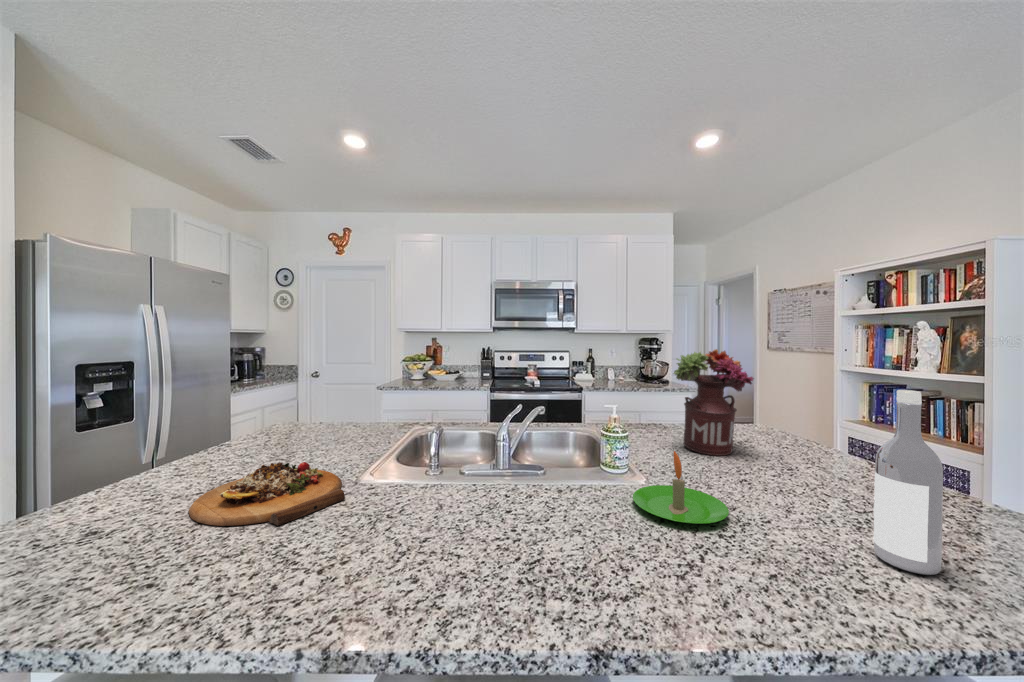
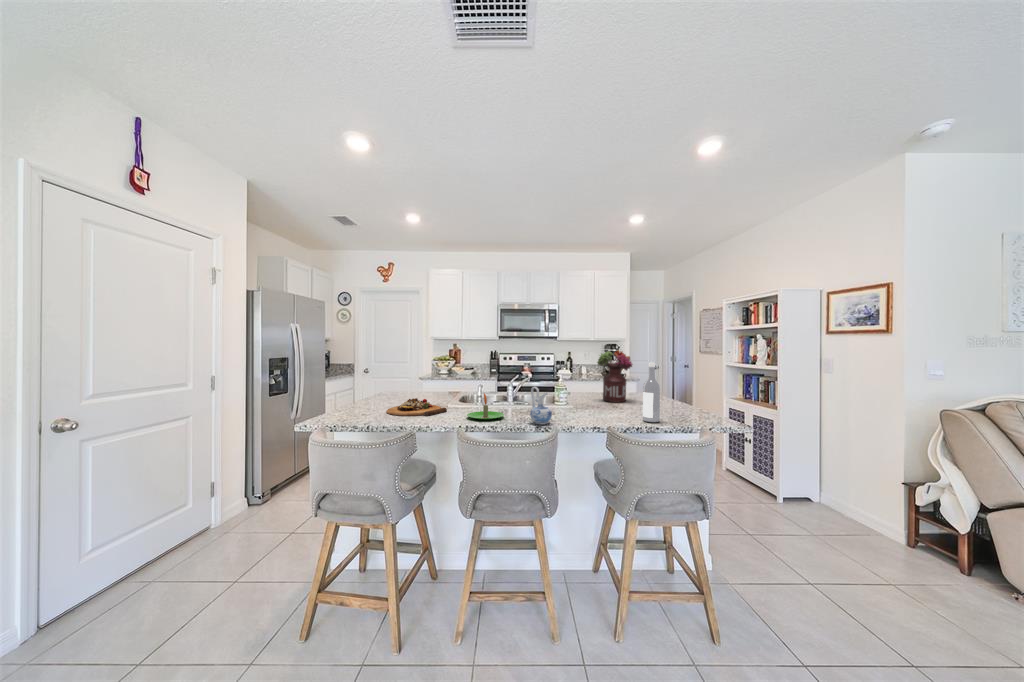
candle: present [633,451,729,524] -> present [467,393,504,420]
ceramic pitcher: none [551,466,619,595] -> present [530,387,552,424]

